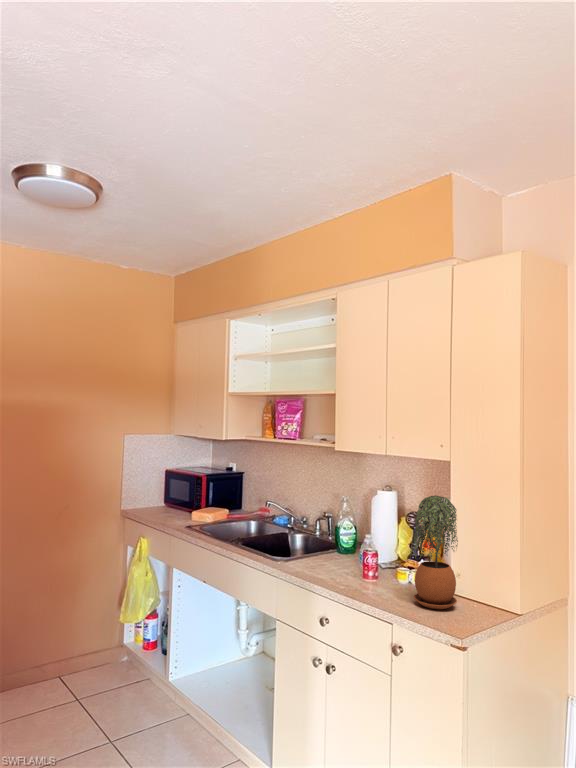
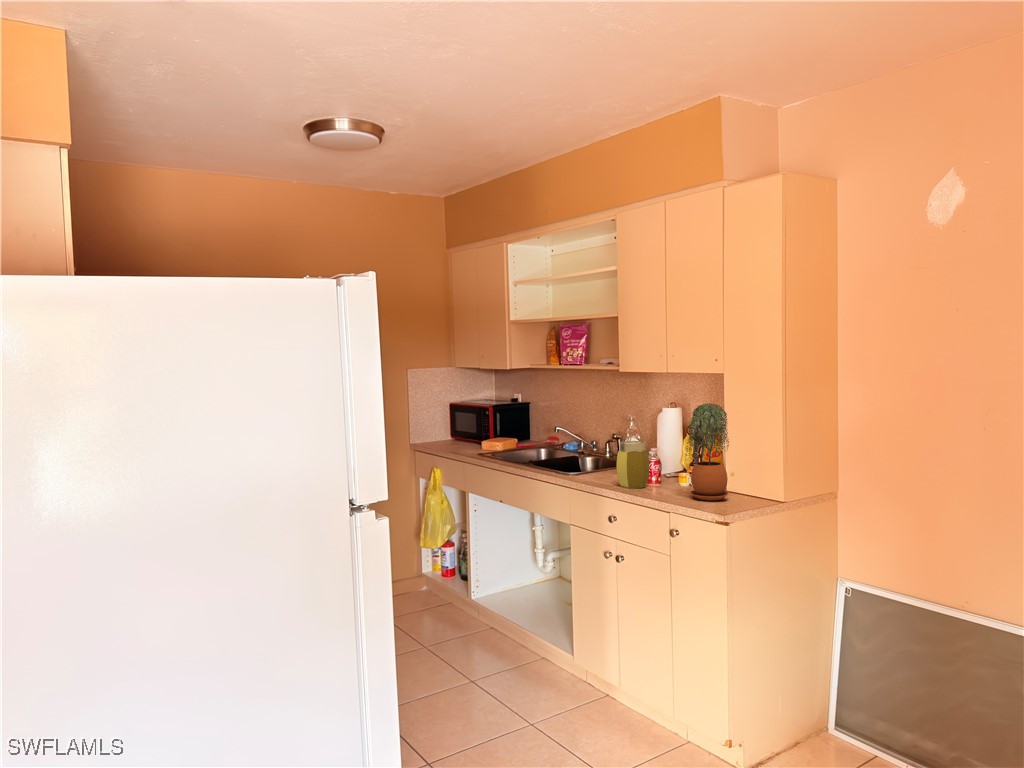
jar: none [330,529,366,585] -> present [617,441,649,489]

